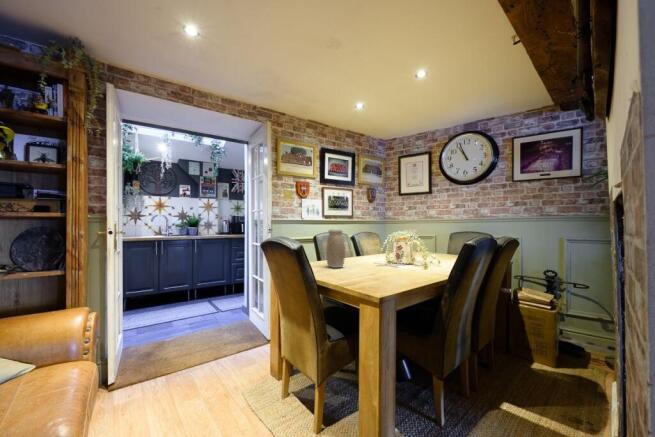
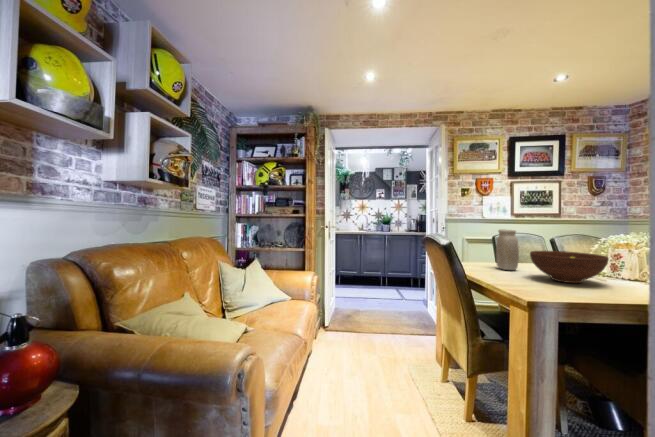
fruit bowl: none [358,247,408,273] -> present [530,251,608,283]

